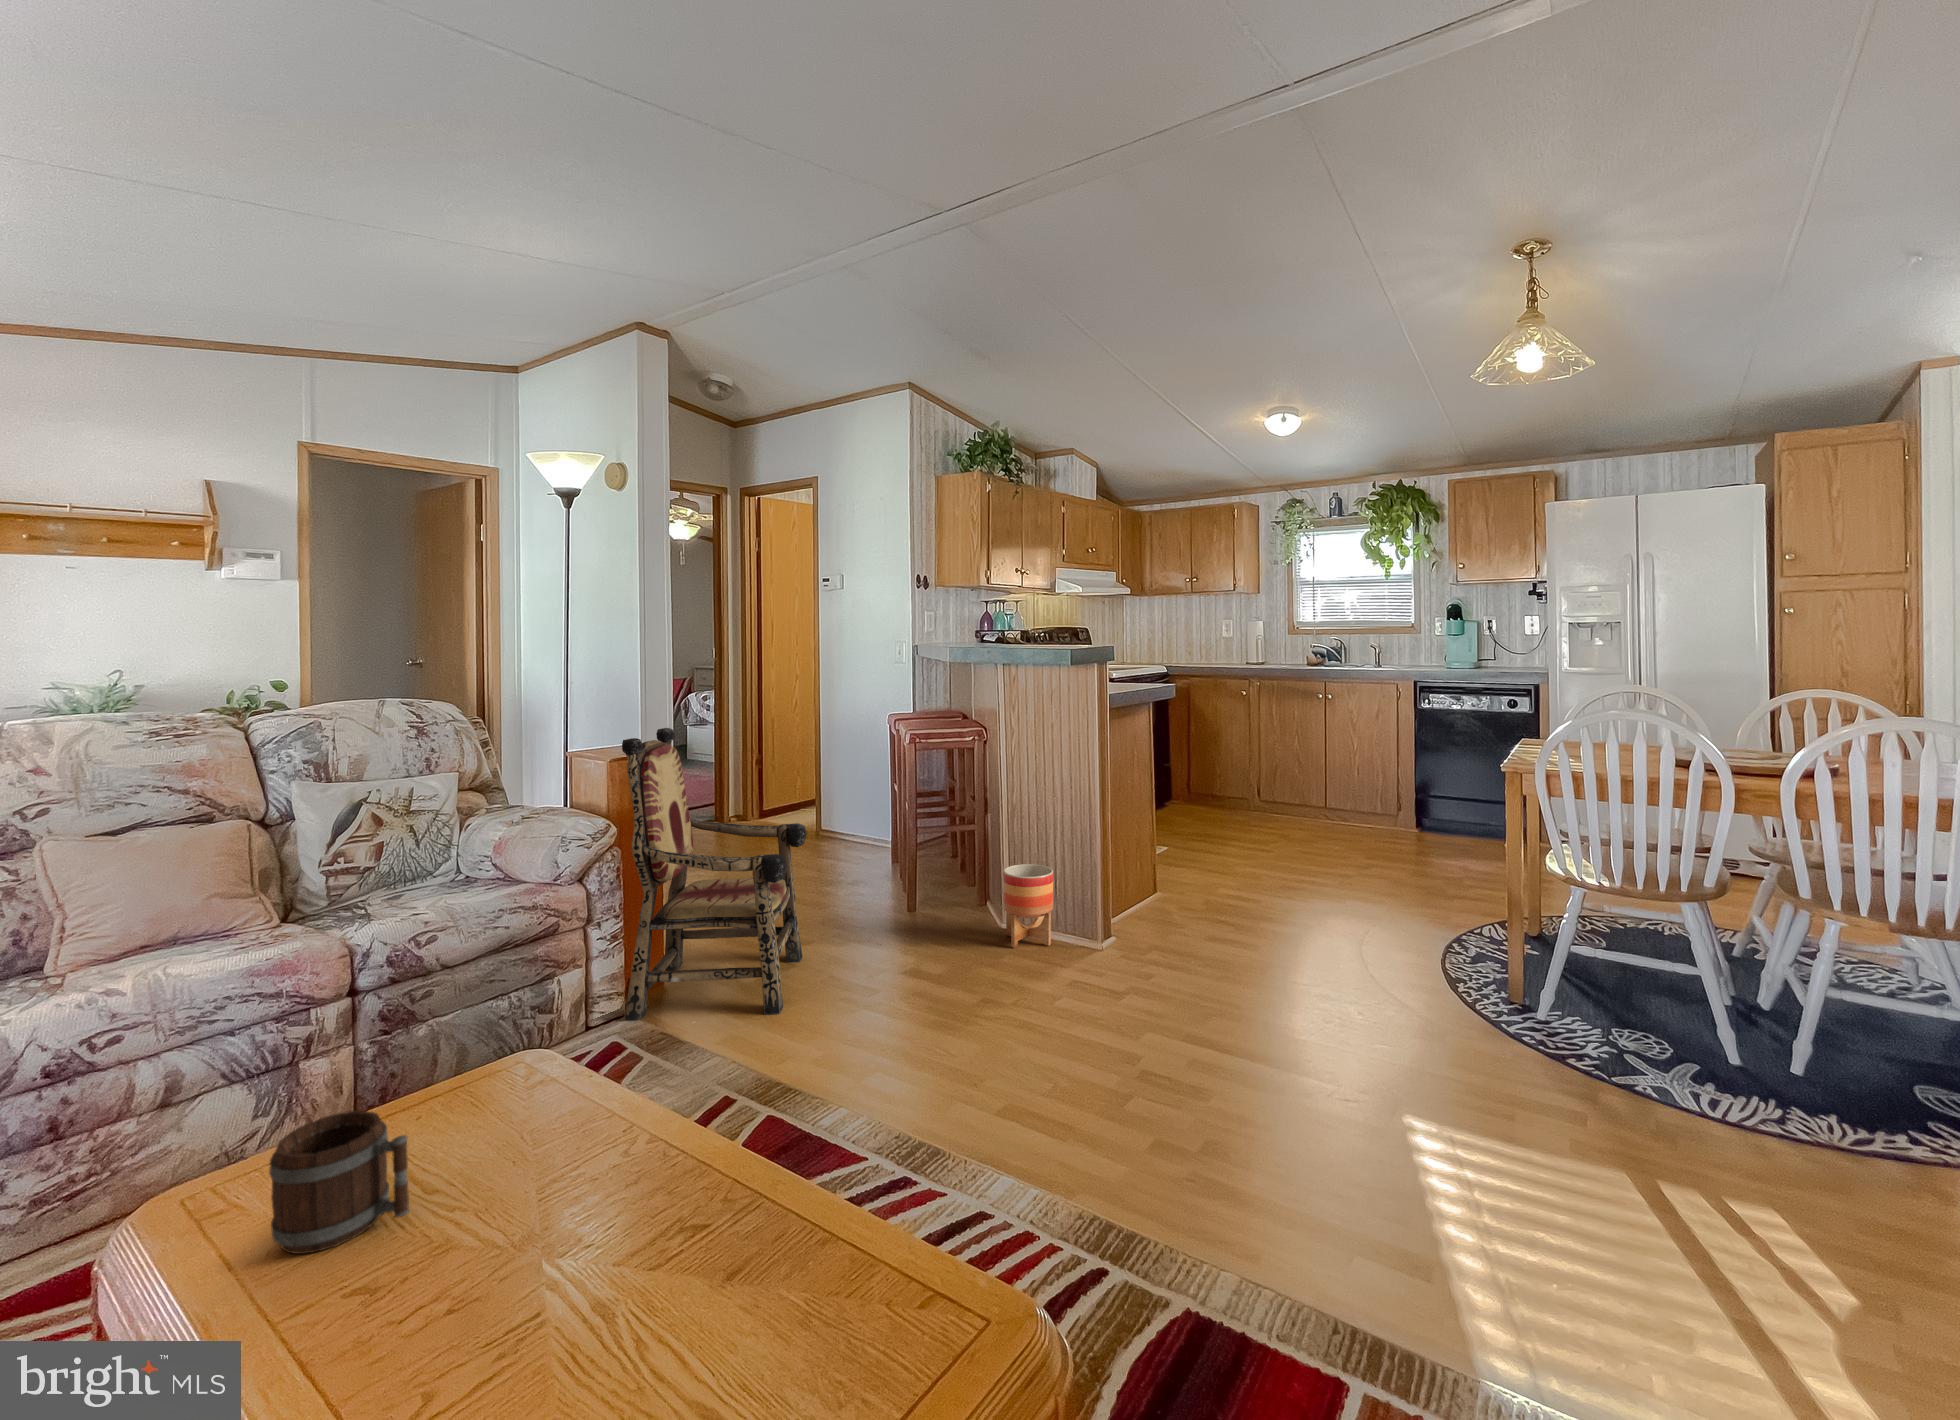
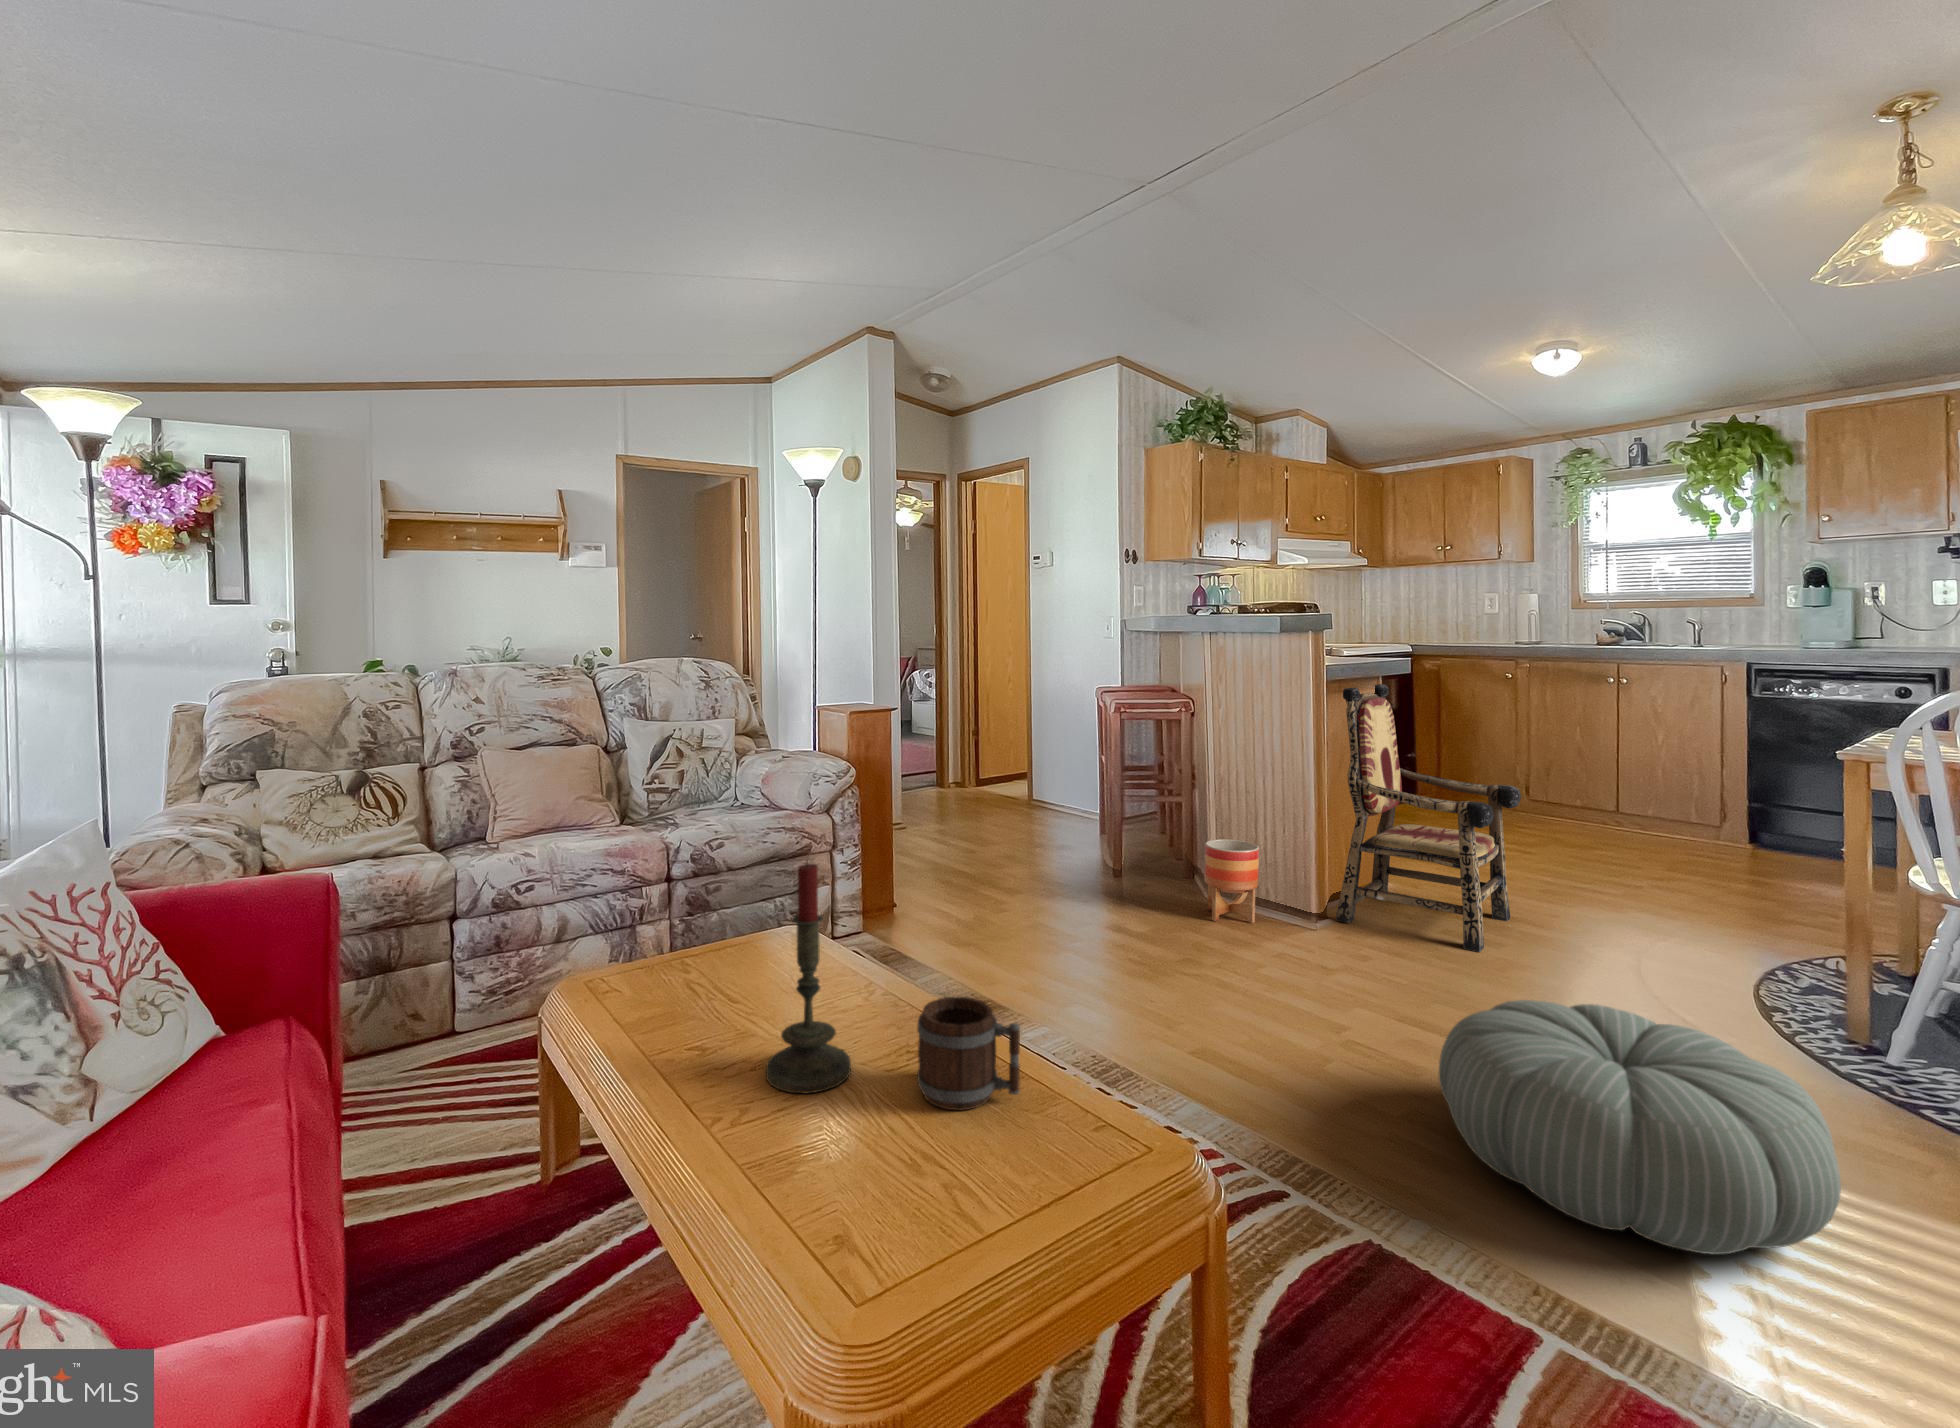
armchair: present [622,728,807,1019] -> present [1336,684,1521,952]
candle: none [454,1013,586,1346] -> present [766,863,851,1094]
pouf: none [1232,1013,1548,1252] -> present [1439,1000,1841,1254]
mug: present [269,1110,409,1254] -> present [917,997,1020,1110]

